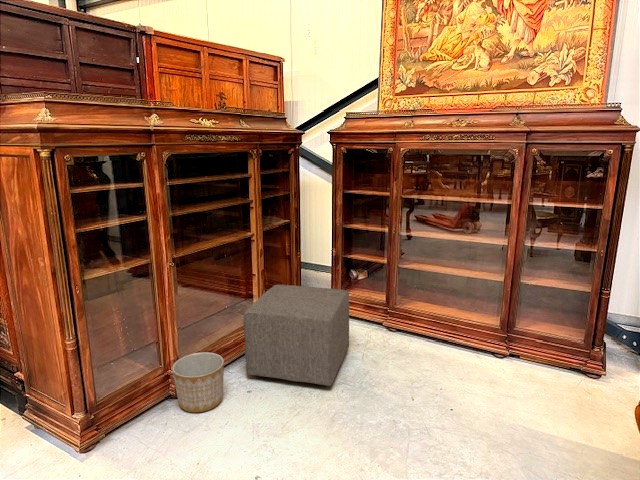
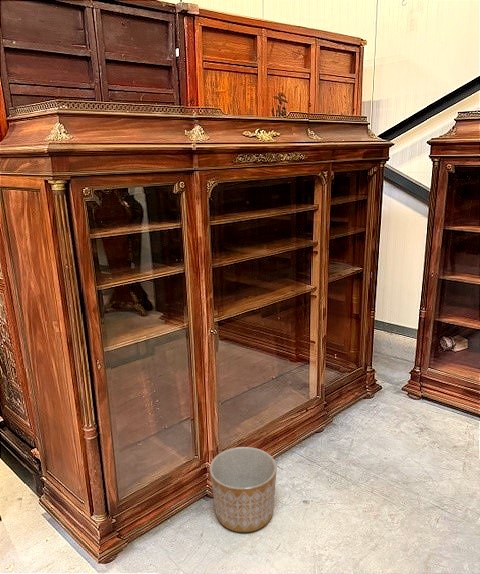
ottoman: present [243,285,349,386] -> none [303,355,453,520]

